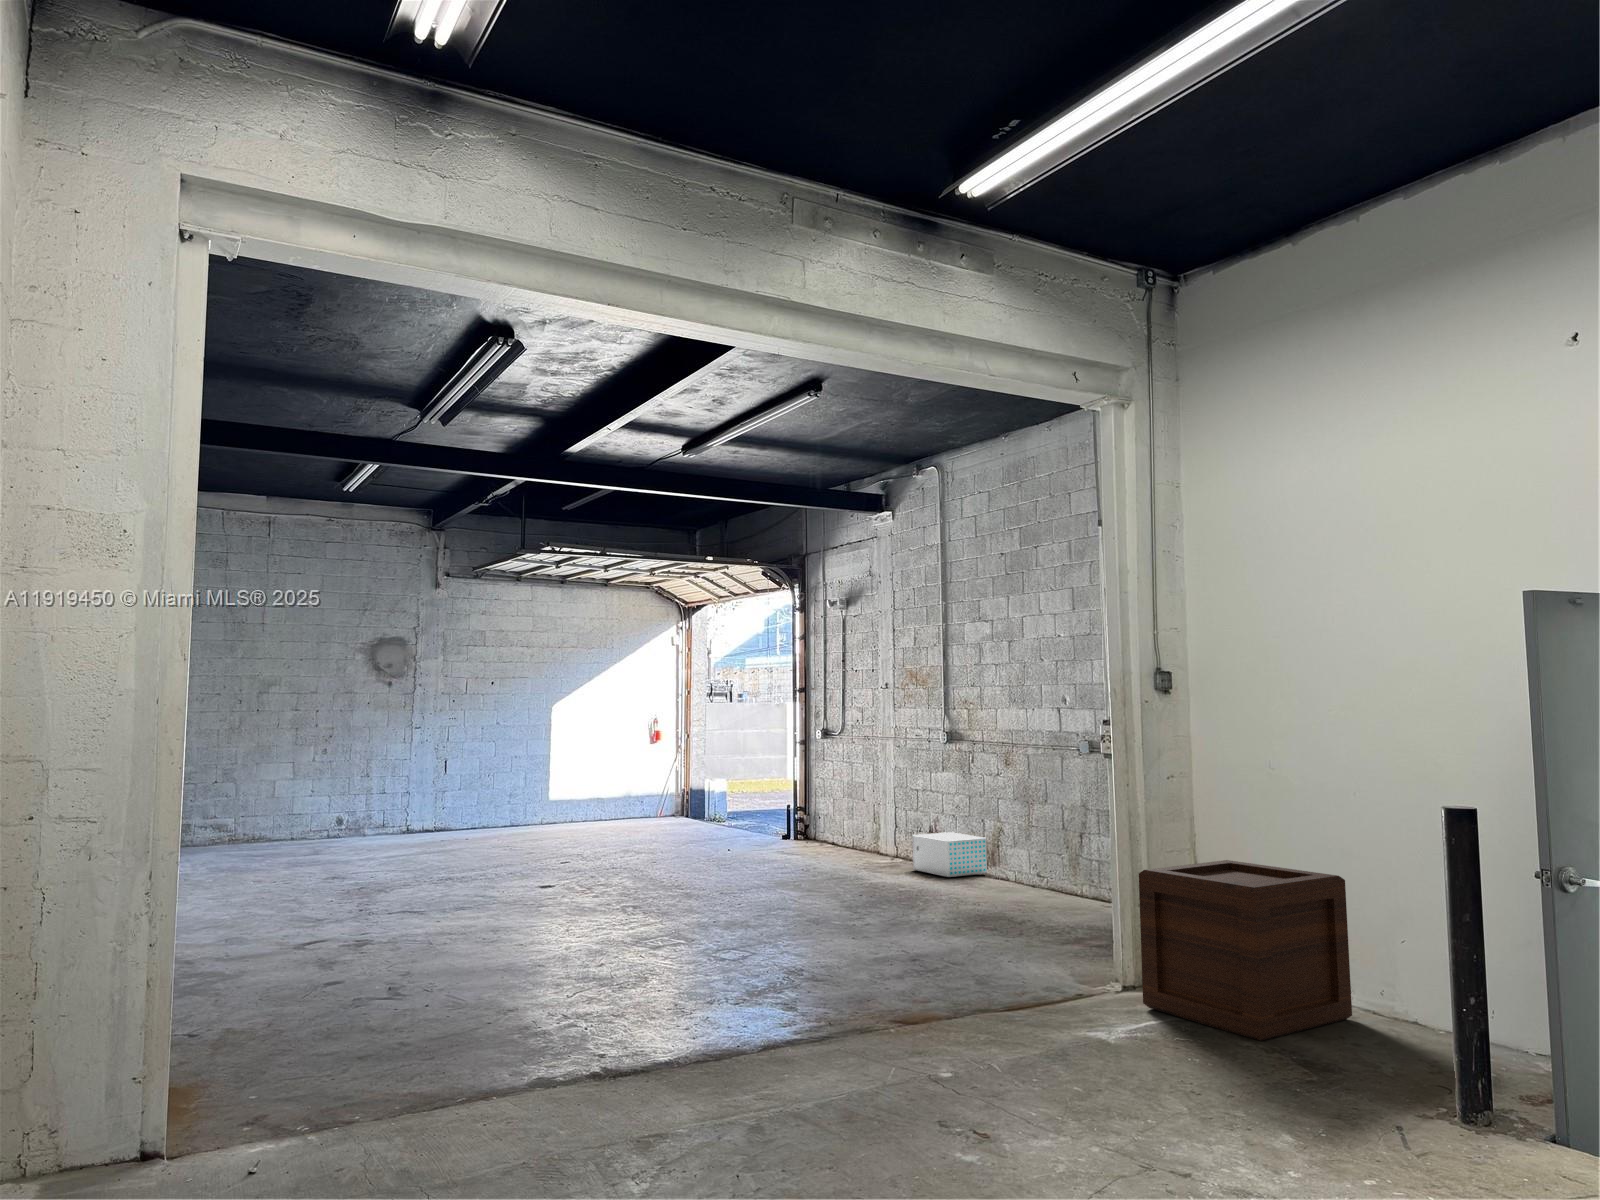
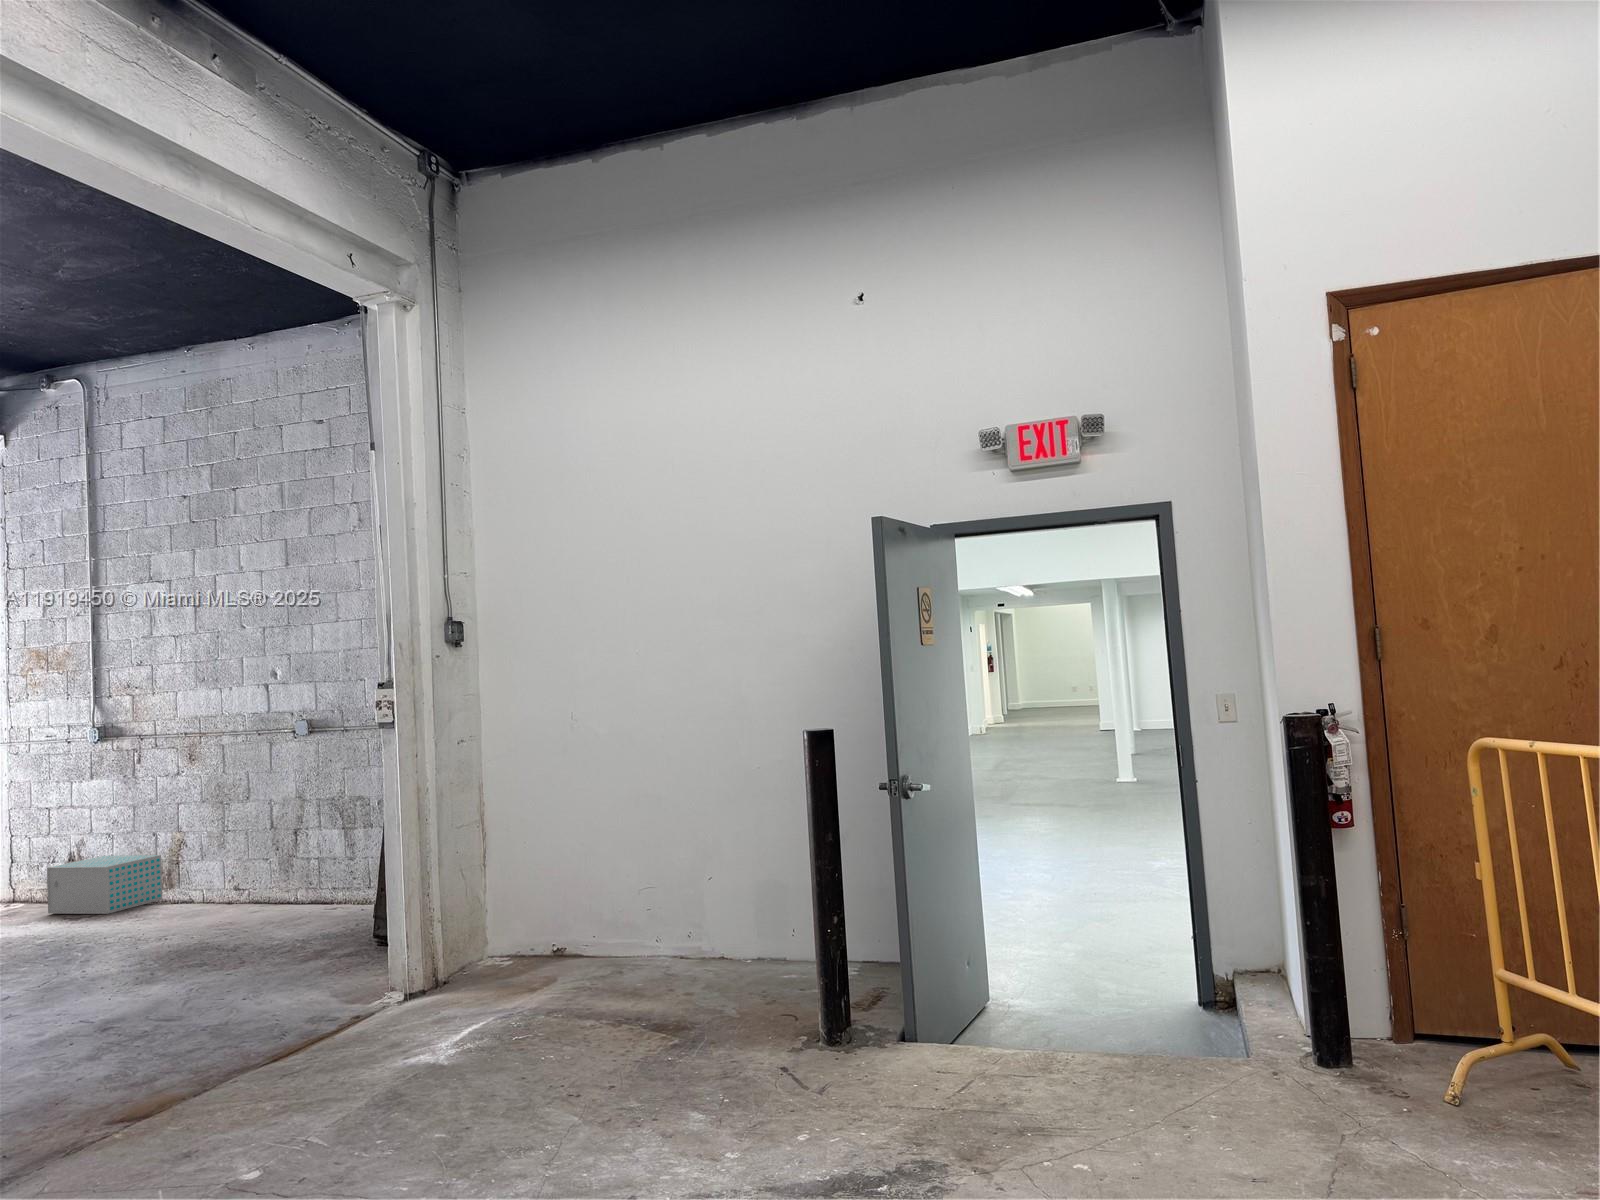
wooden crate: present [1139,860,1352,1041] -> none [443,824,660,1015]

